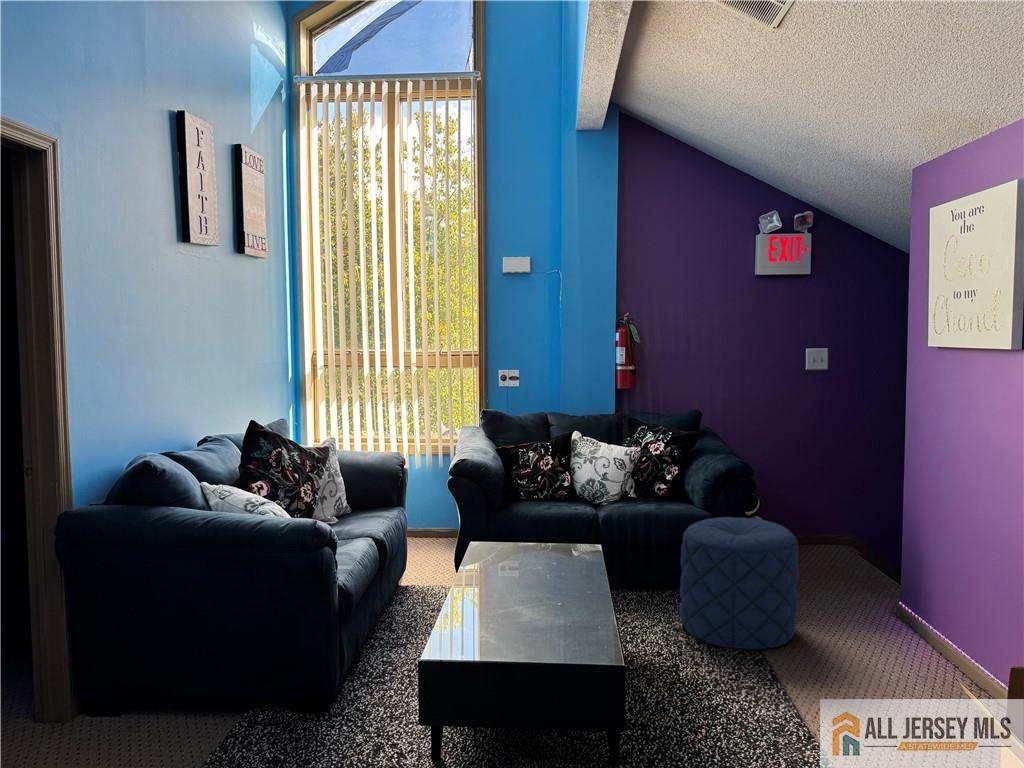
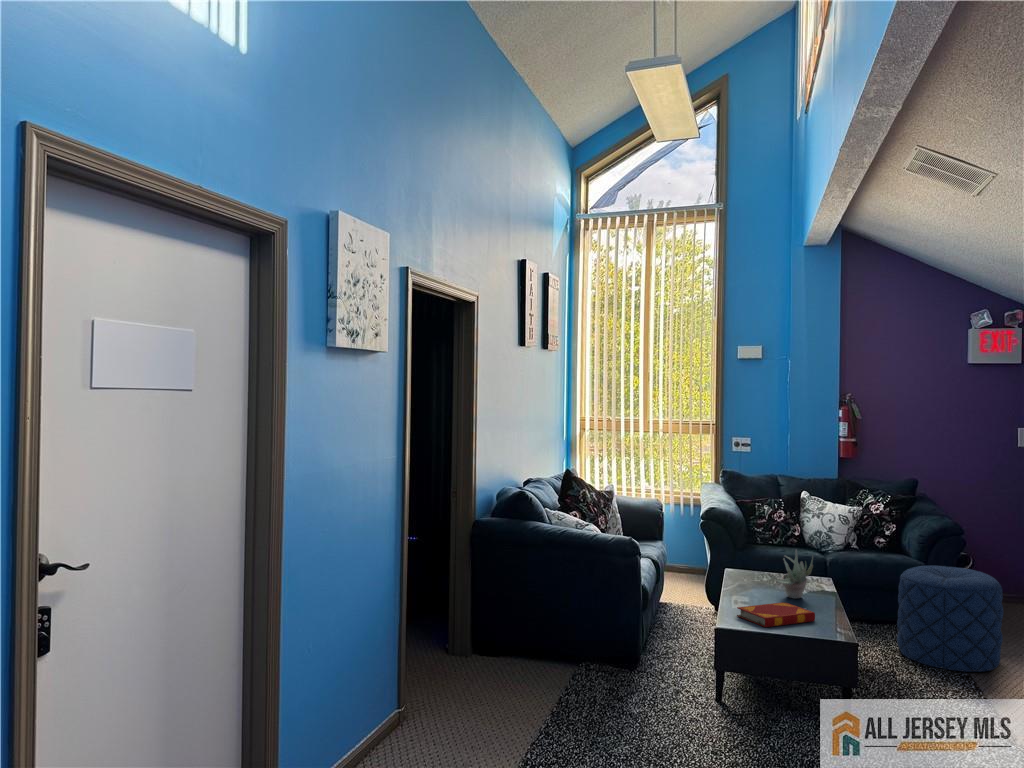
succulent plant: none [522,521,574,586] -> present [775,550,813,599]
hardback book: none [464,599,572,650] -> present [737,602,815,627]

